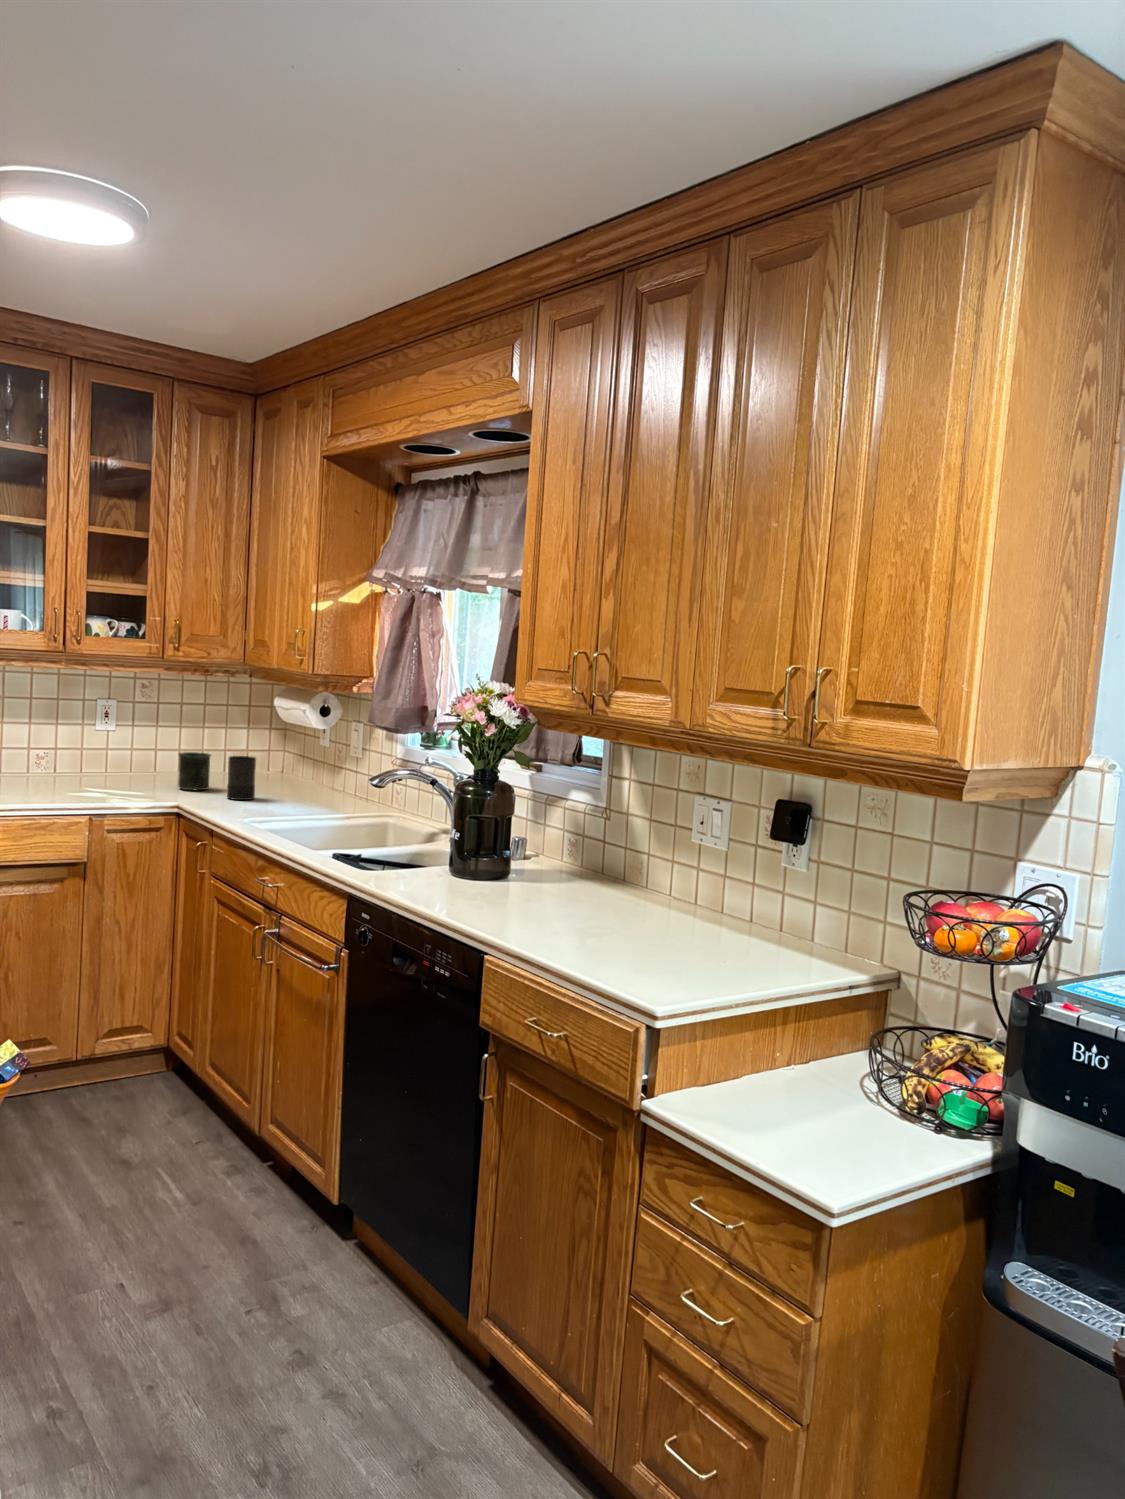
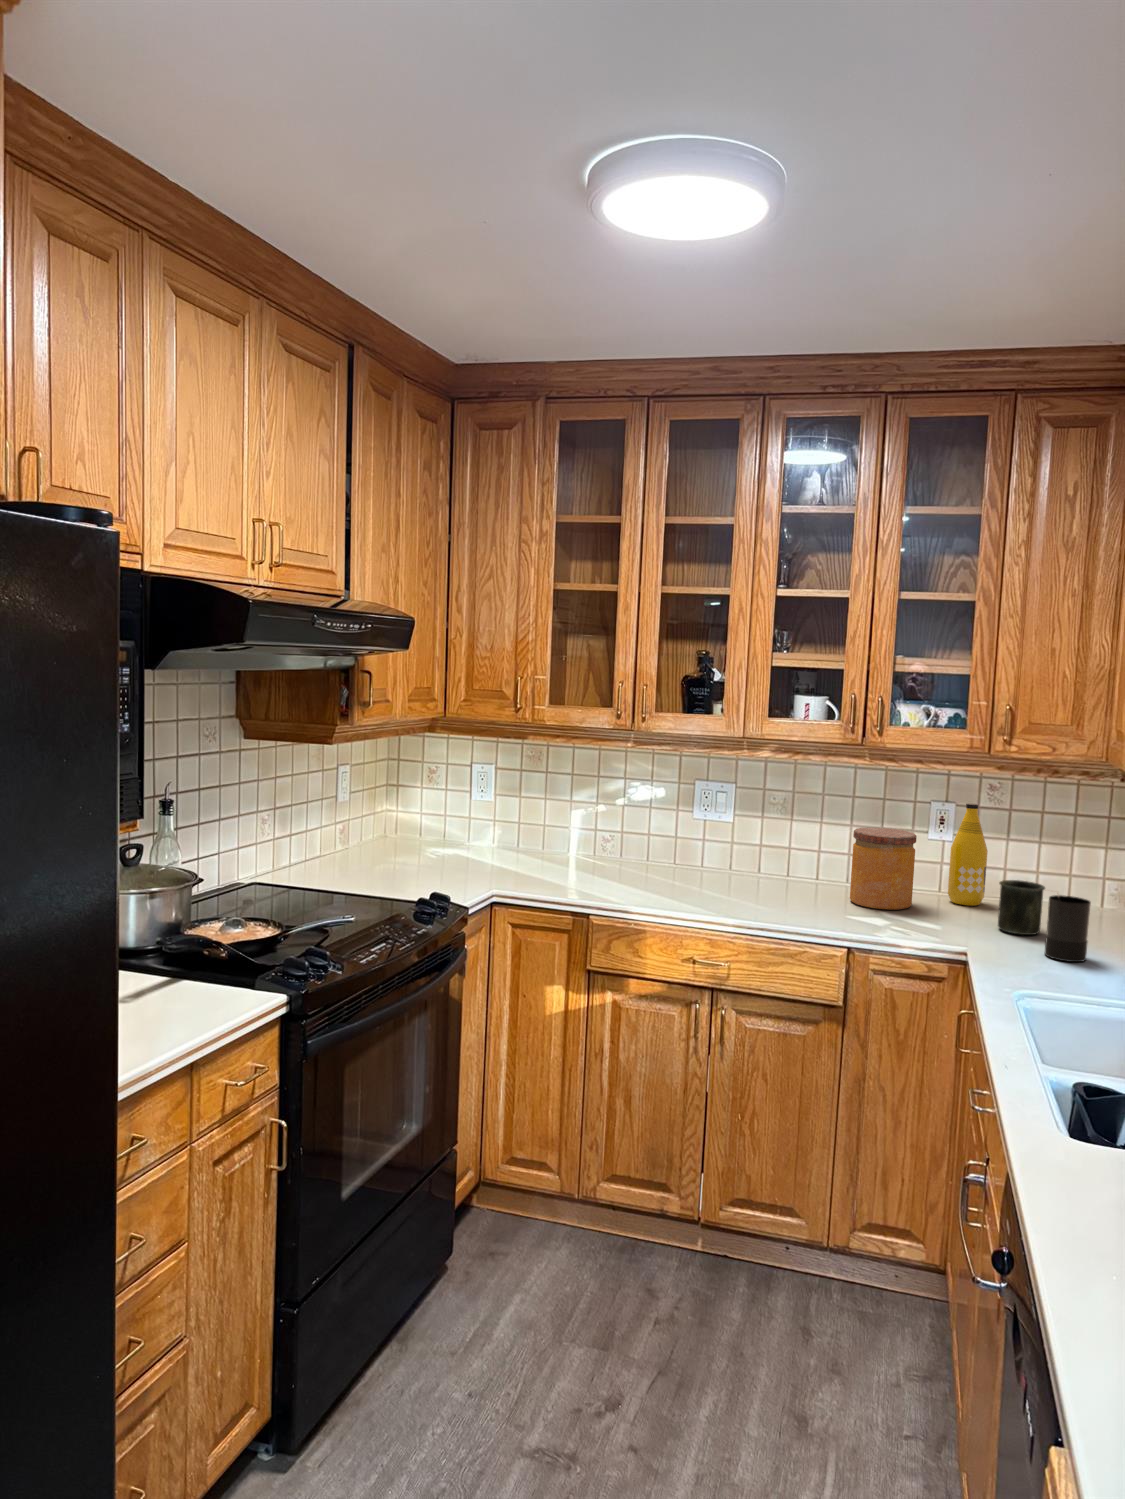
bottle: none [119,699,150,779] -> present [948,803,988,906]
jar: none [48,723,104,788] -> present [850,827,917,910]

